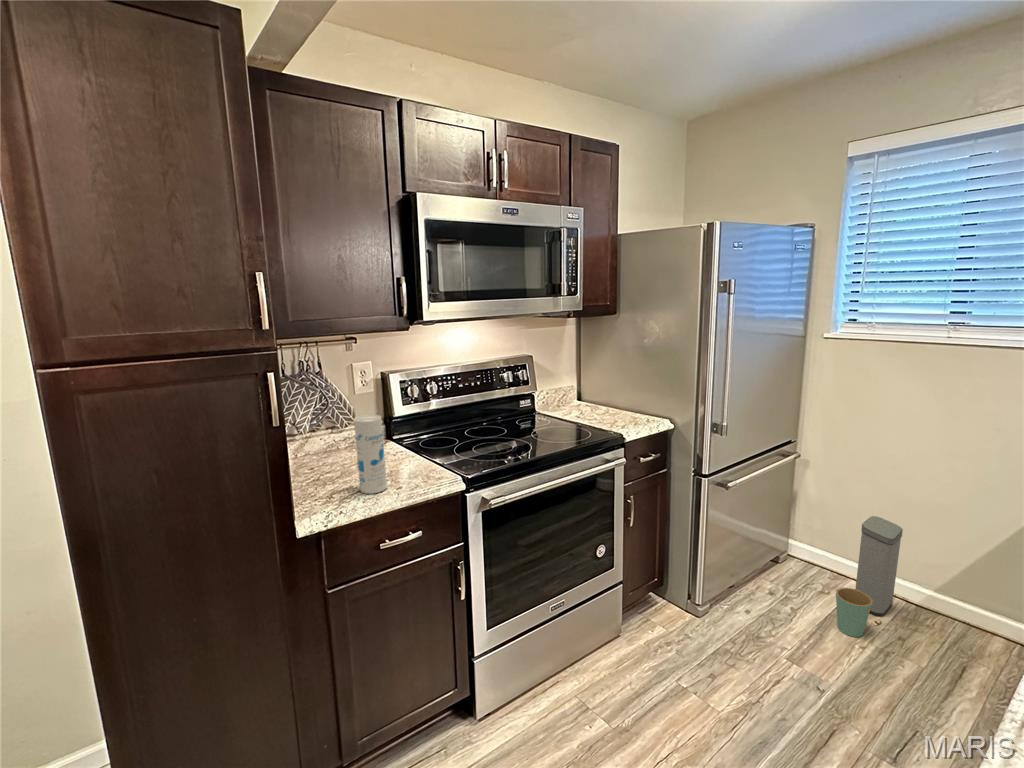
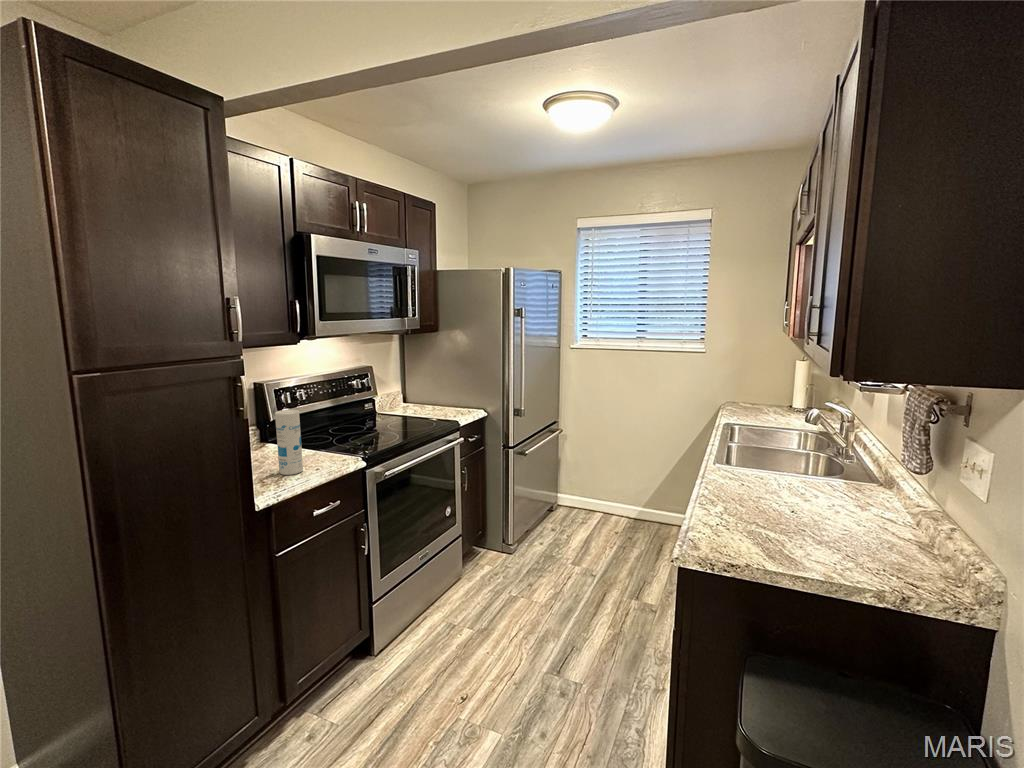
trash can: present [836,516,903,637] -> none [593,465,624,543]

